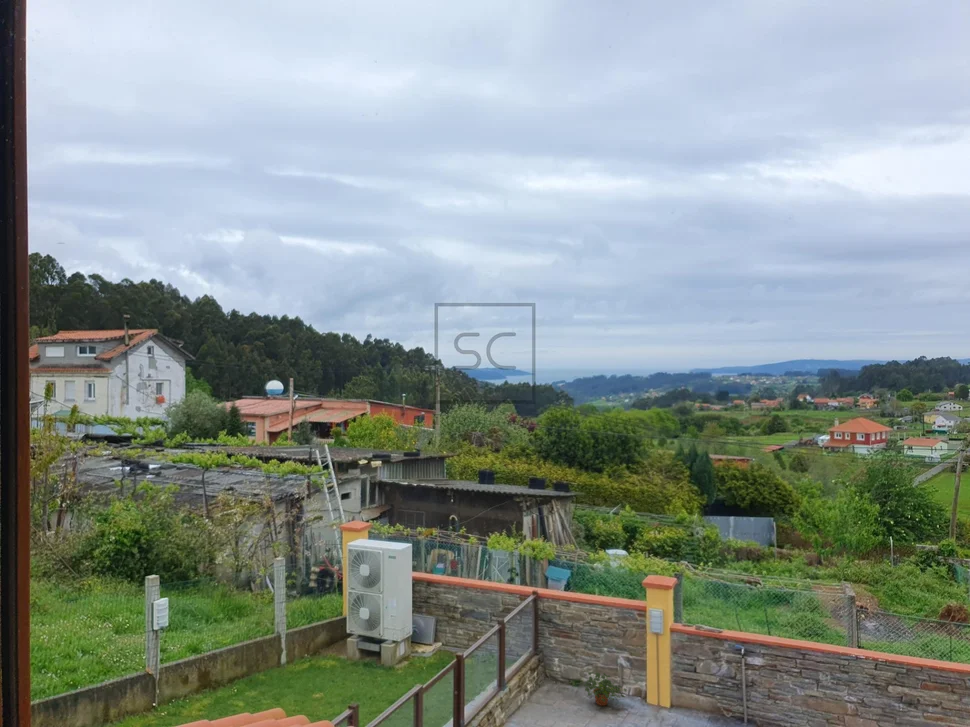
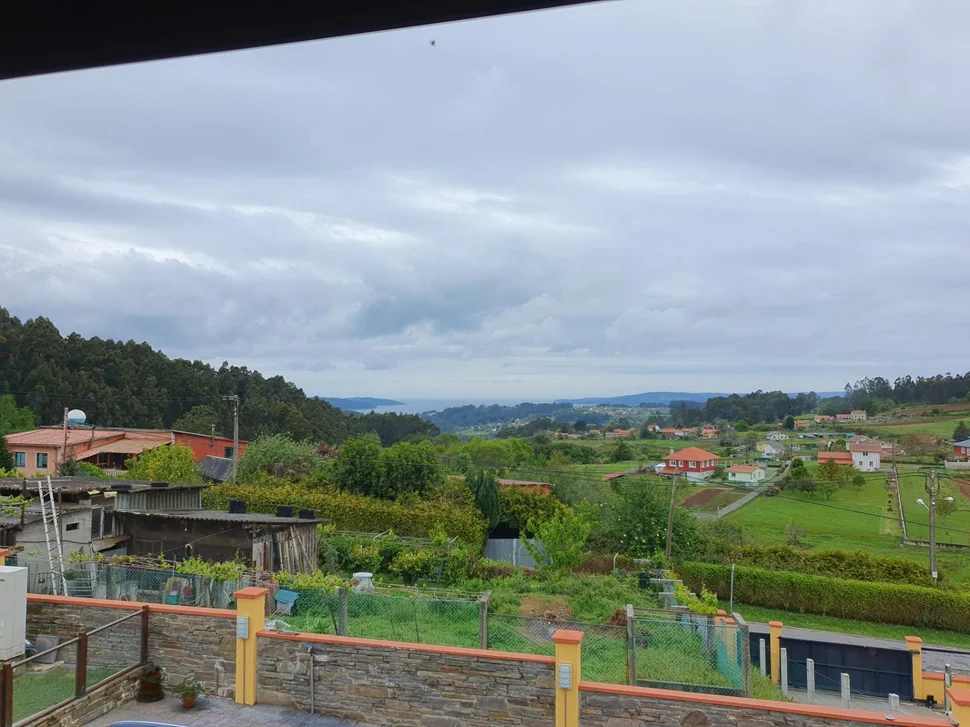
bucket: none [537,656,566,697] -> present [136,666,165,702]

